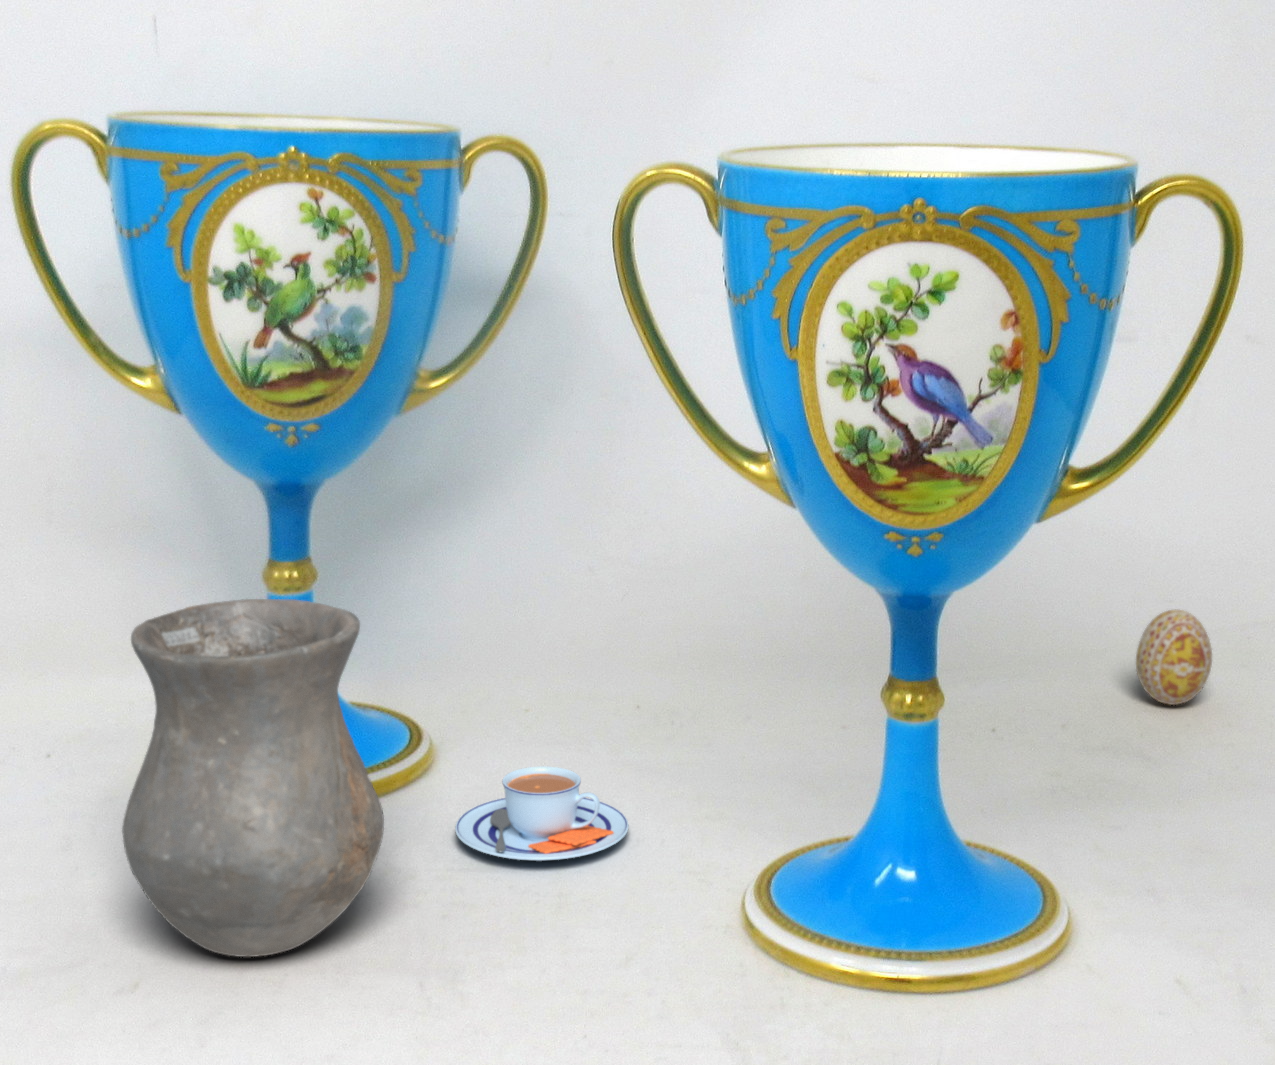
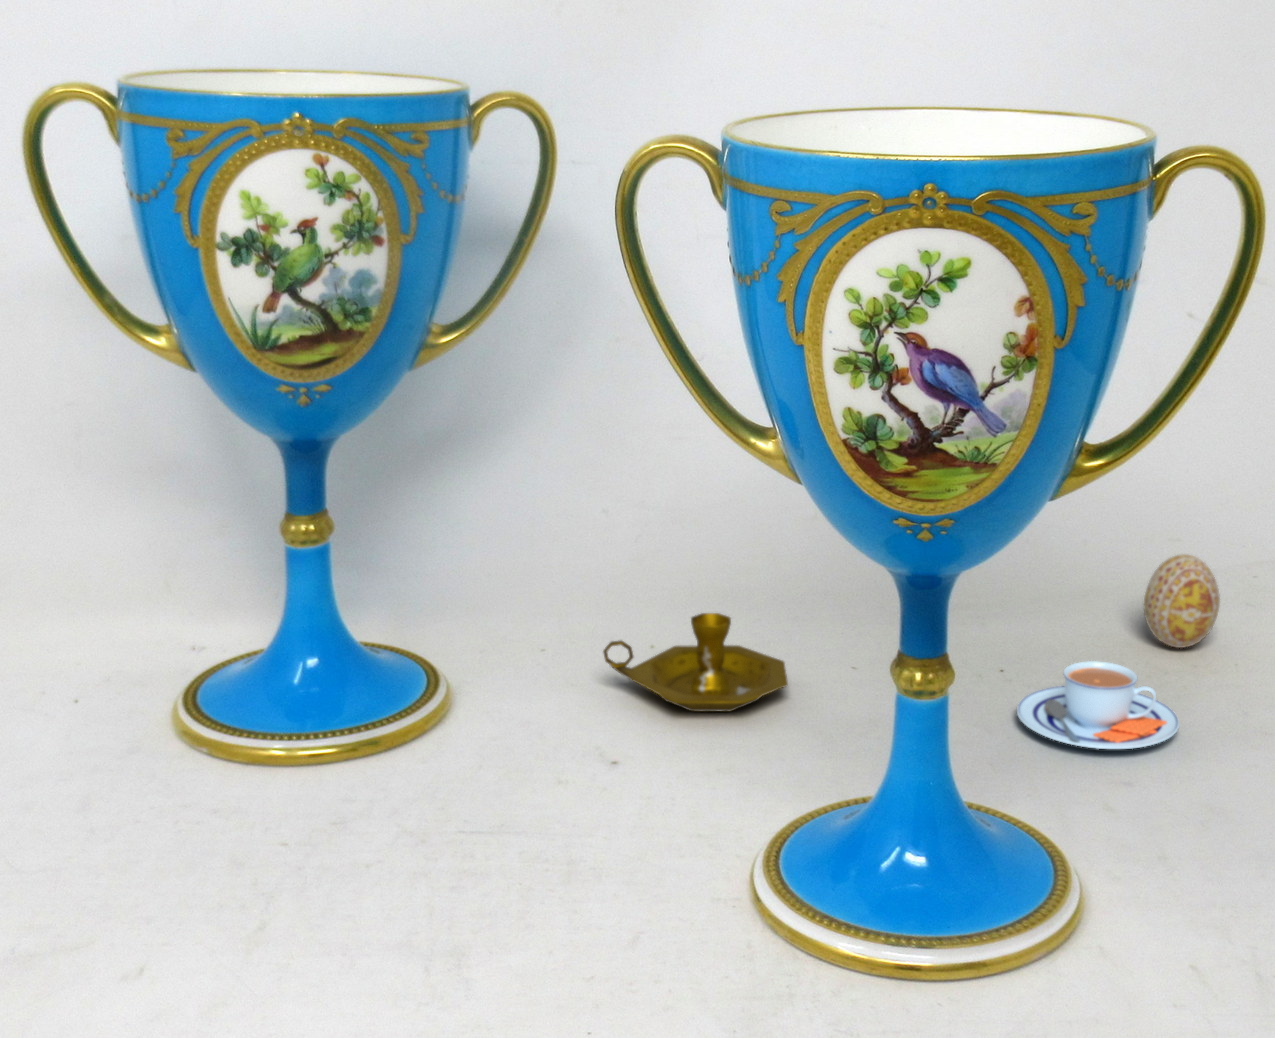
vase: present [122,599,384,957] -> none [131,574,391,933]
candlestick: none [589,664,777,762] -> present [603,613,788,712]
teacup: present [455,766,629,861] -> present [1017,661,1179,749]

